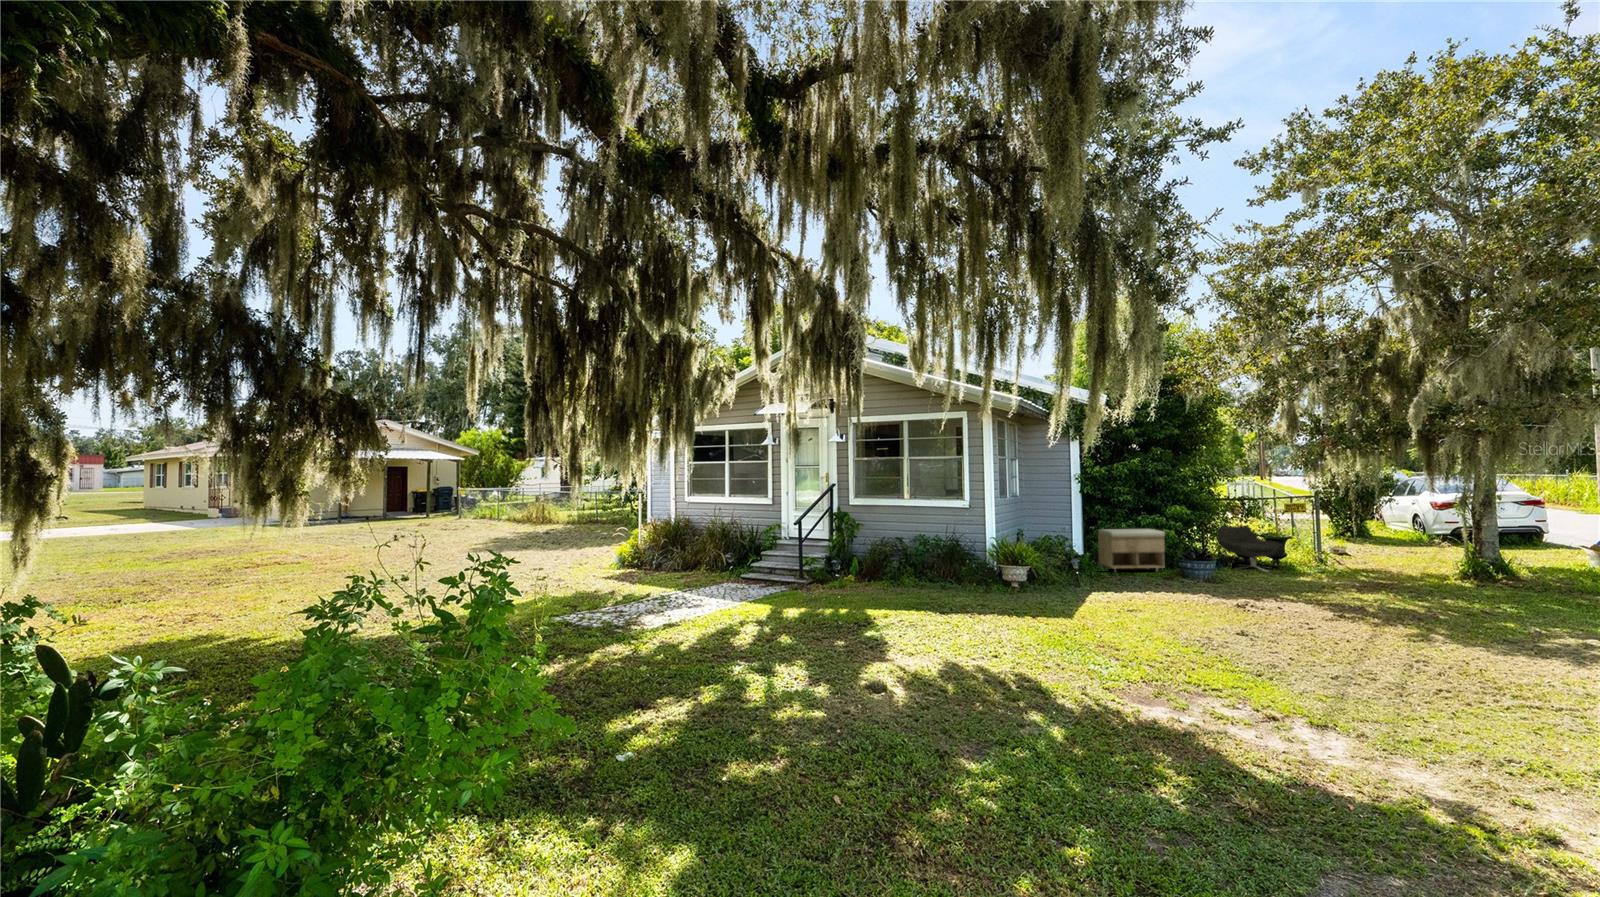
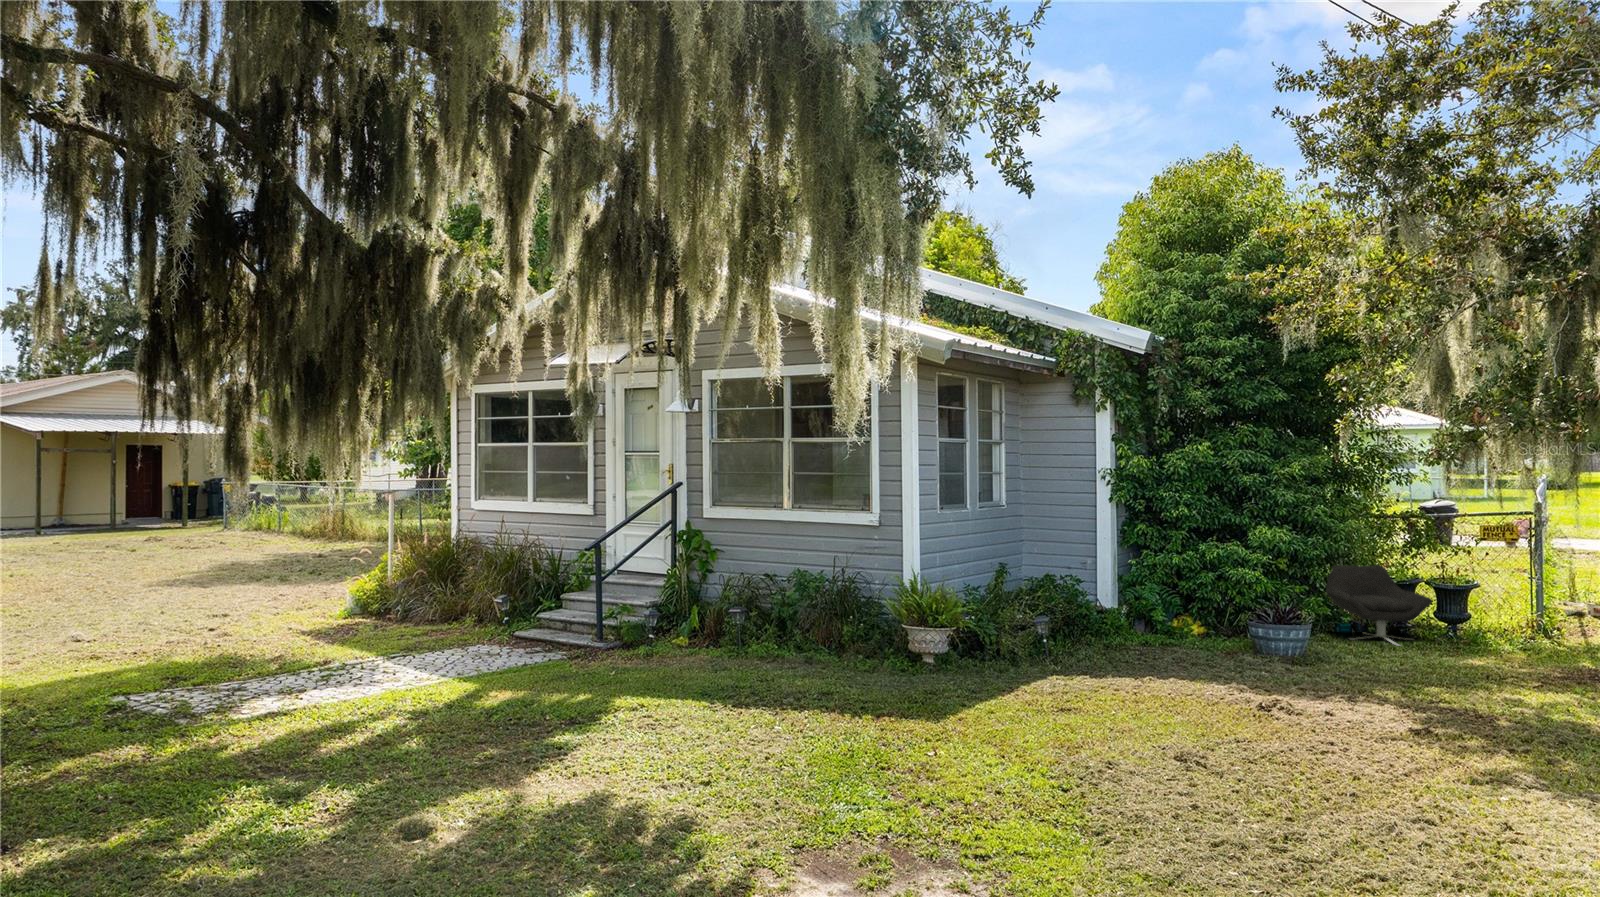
storage bench: present [1098,529,1165,572] -> none [1114,566,1219,641]

